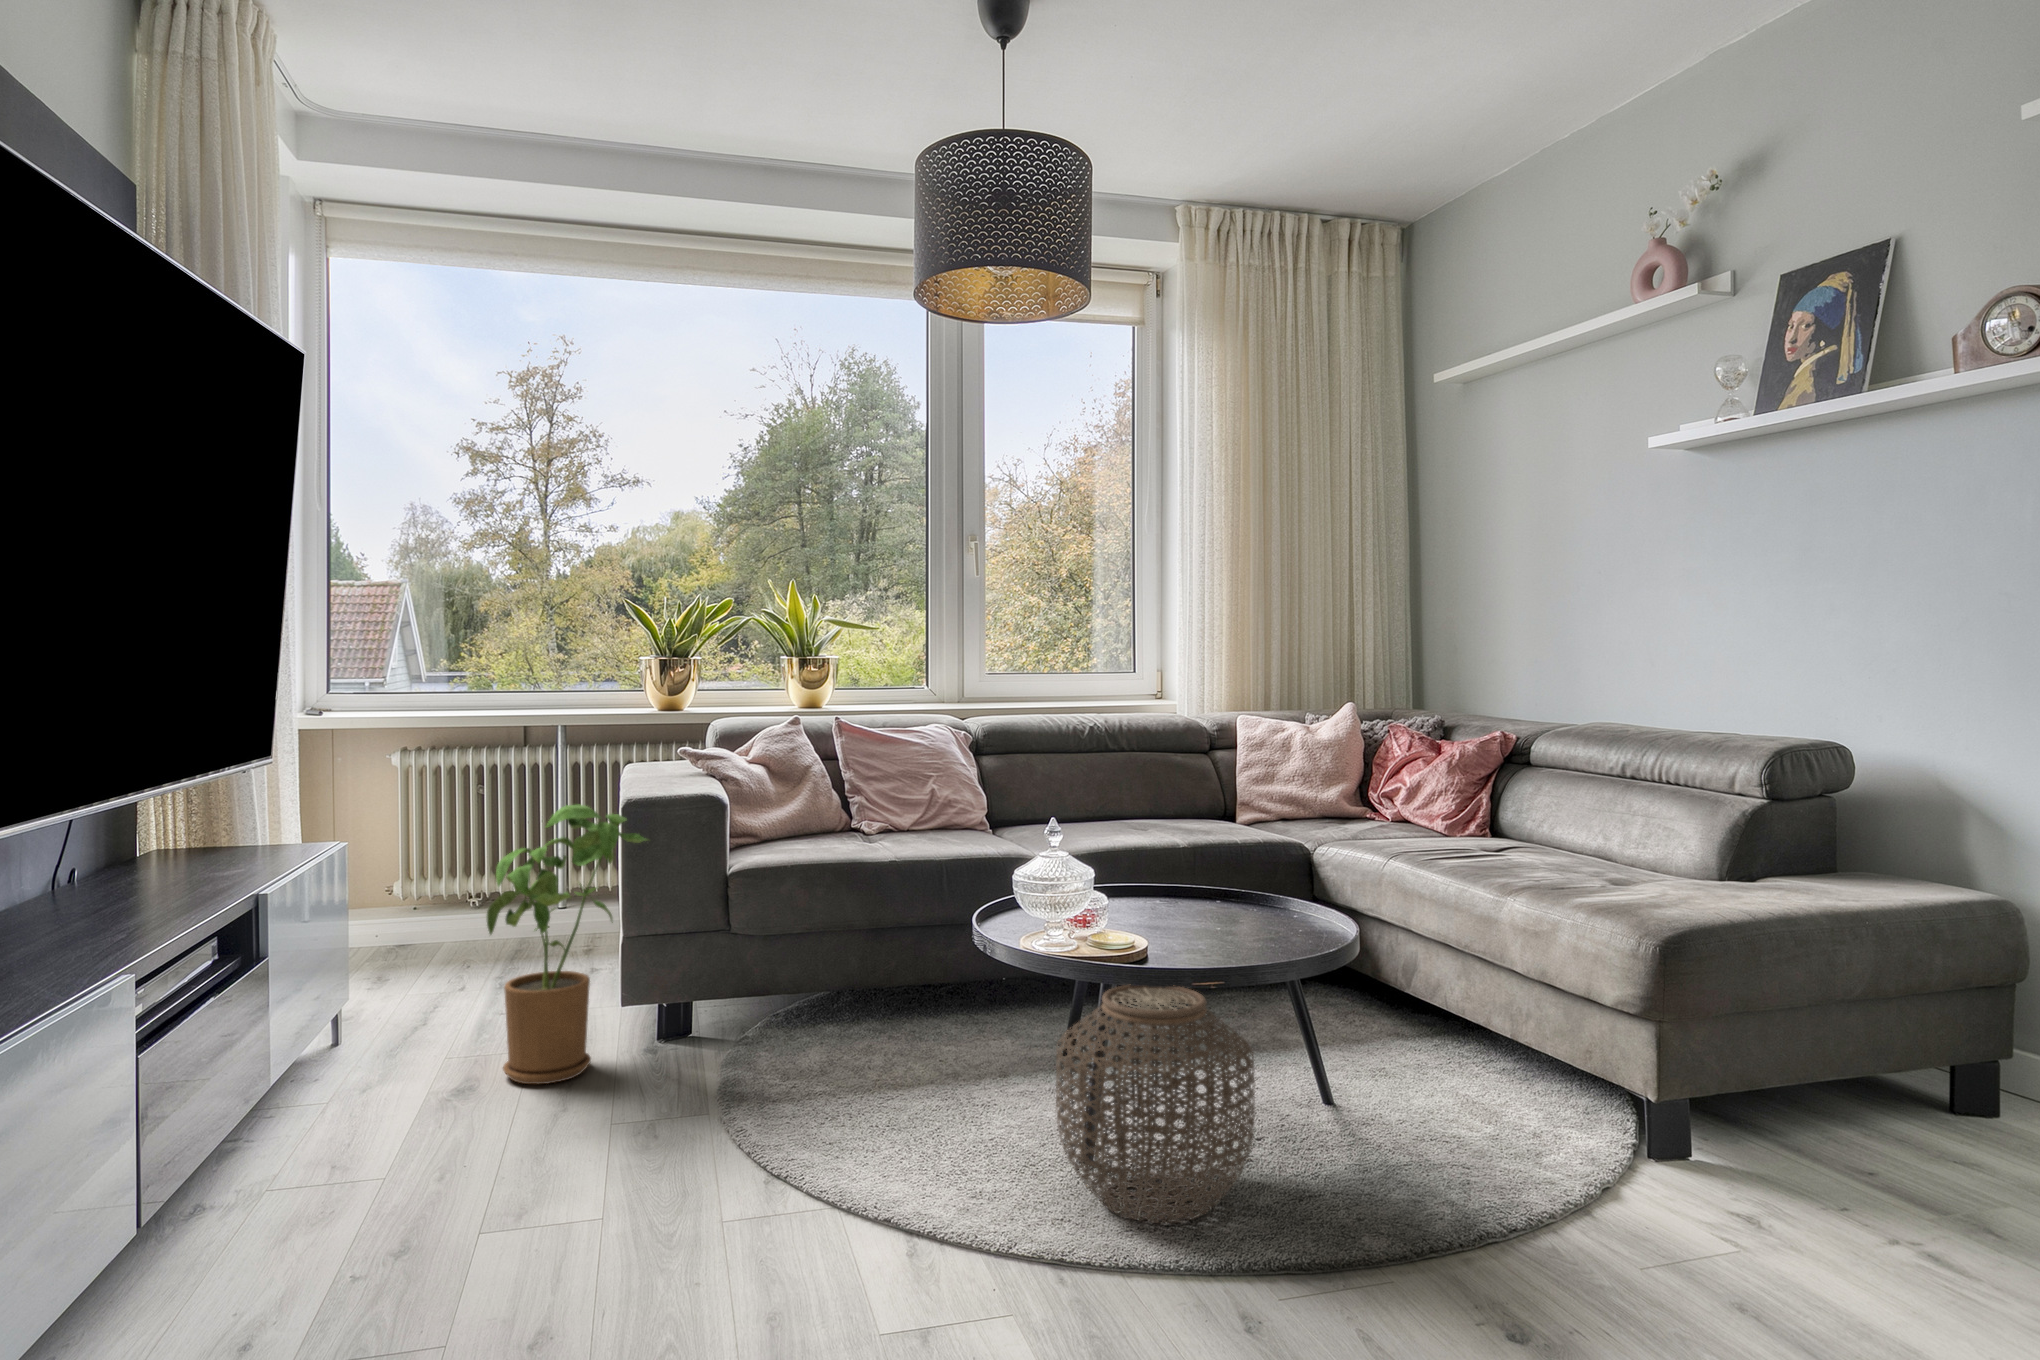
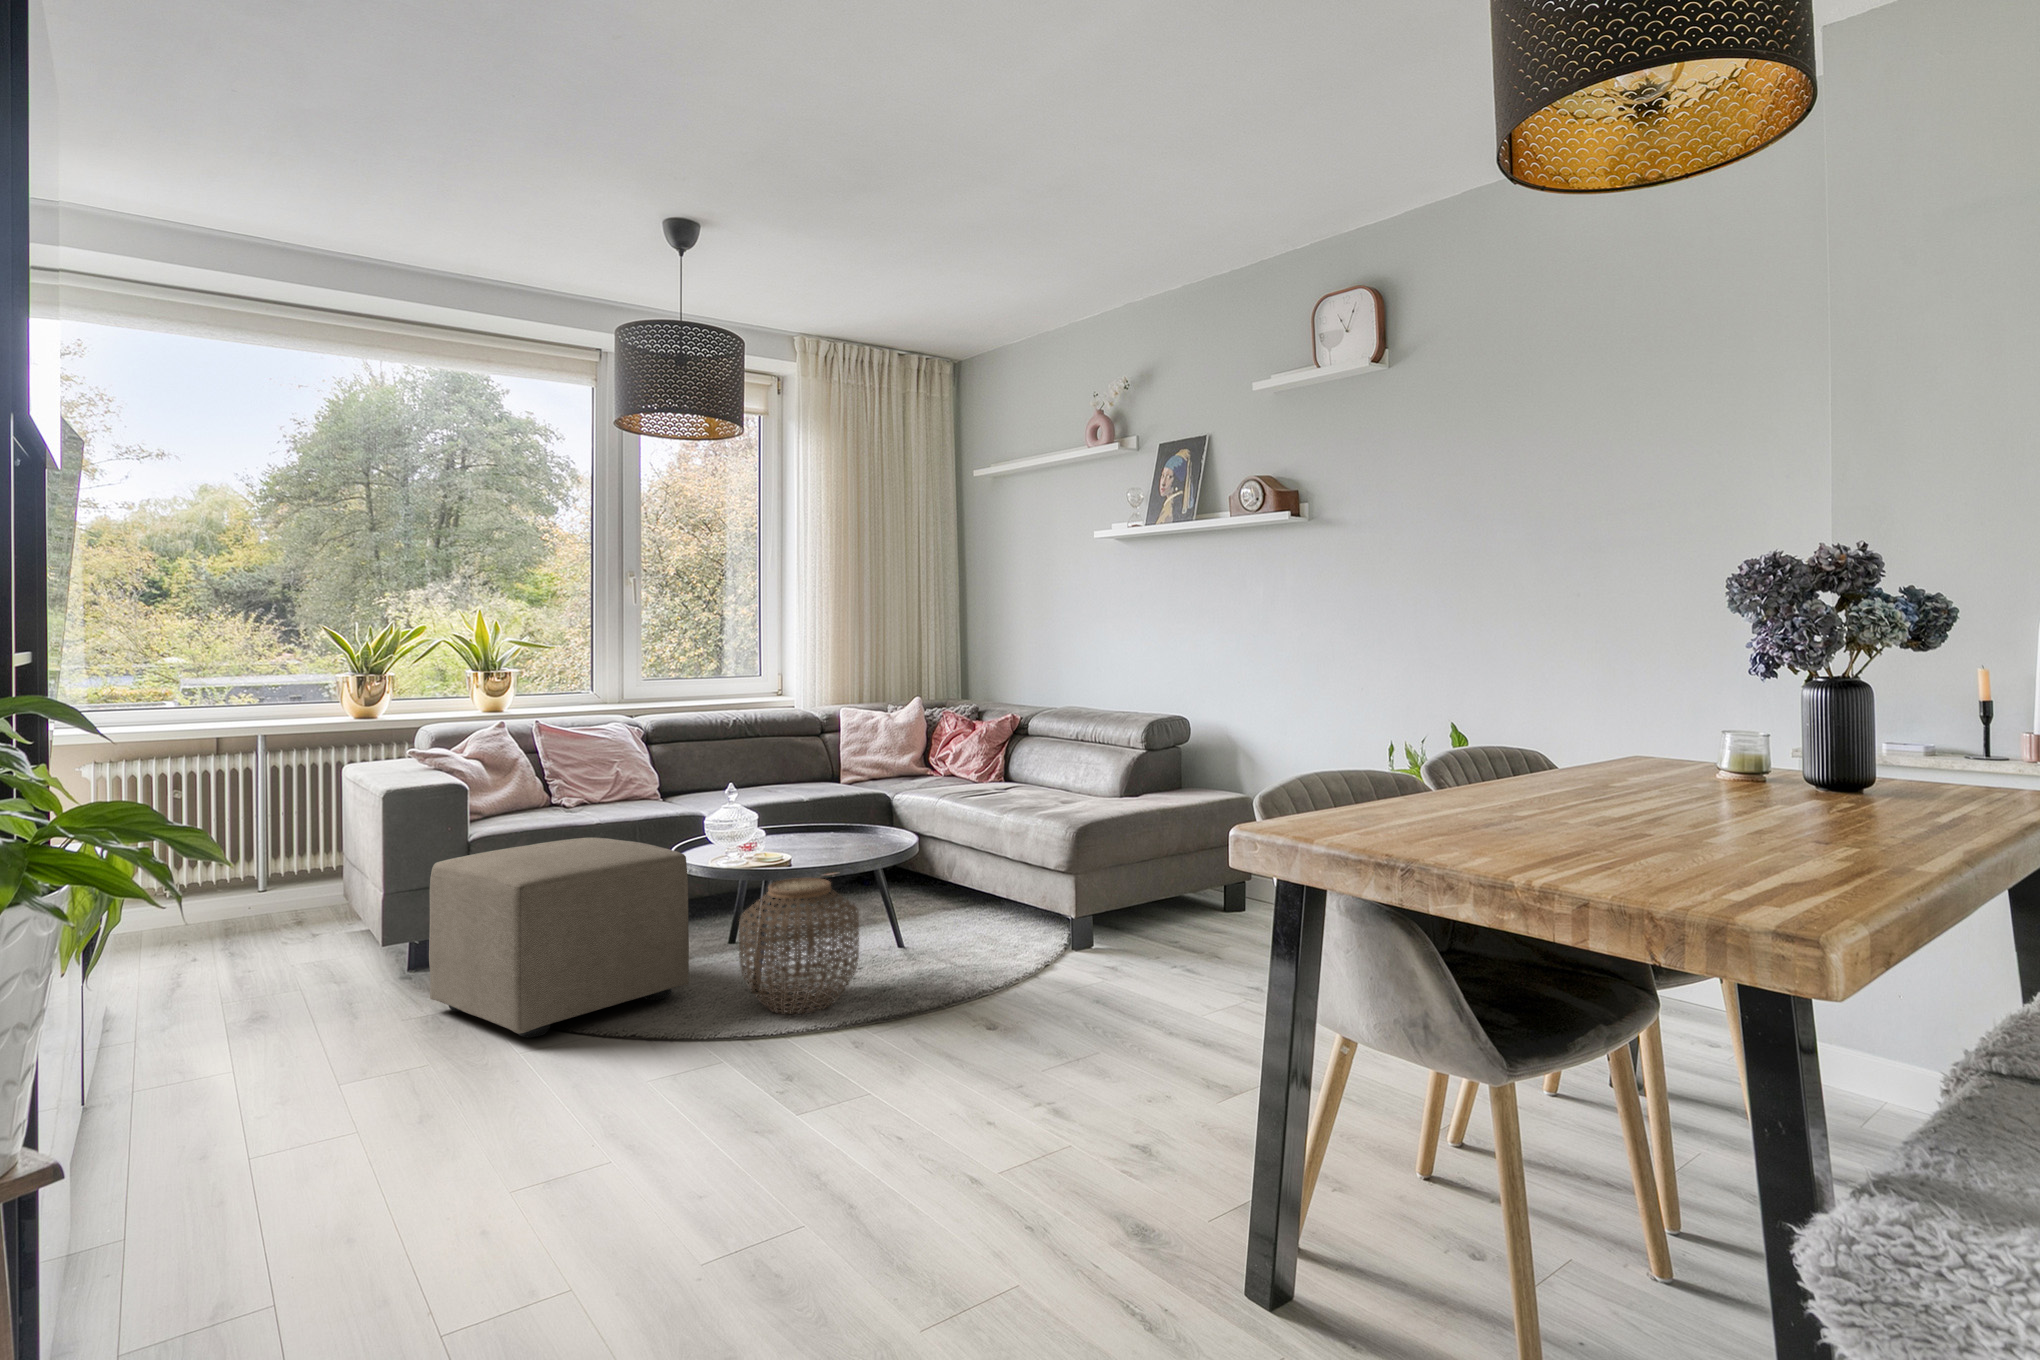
house plant: present [487,805,647,1084] -> none [273,795,411,1009]
ottoman: none [650,885,987,1191] -> present [429,837,689,1037]

